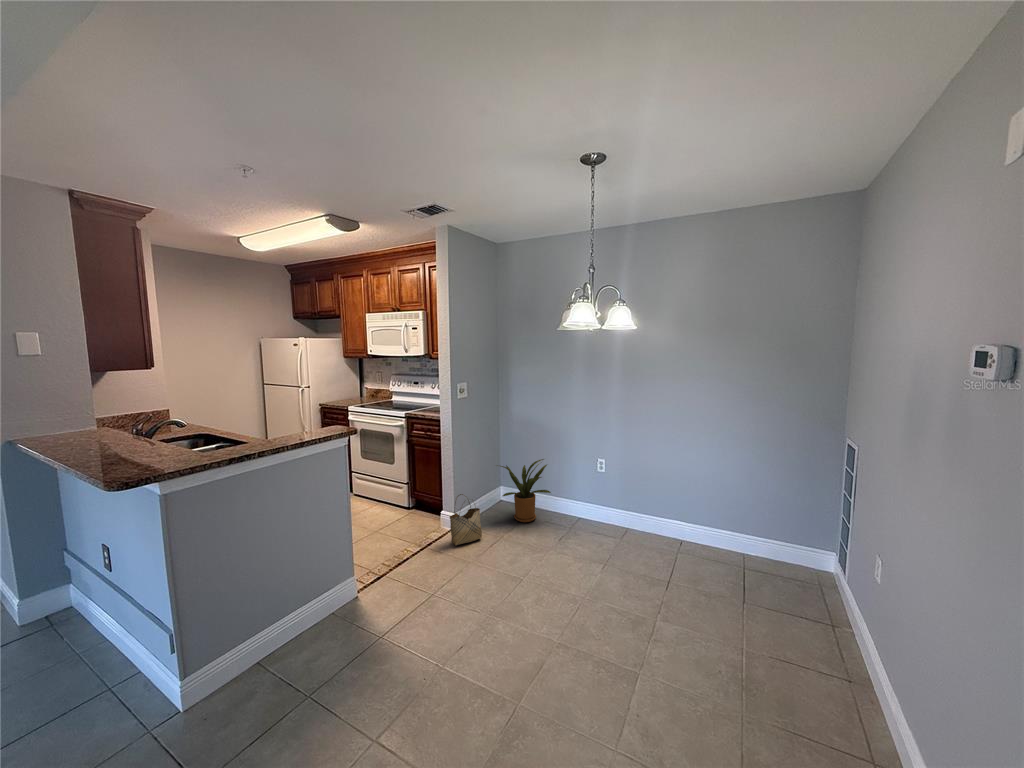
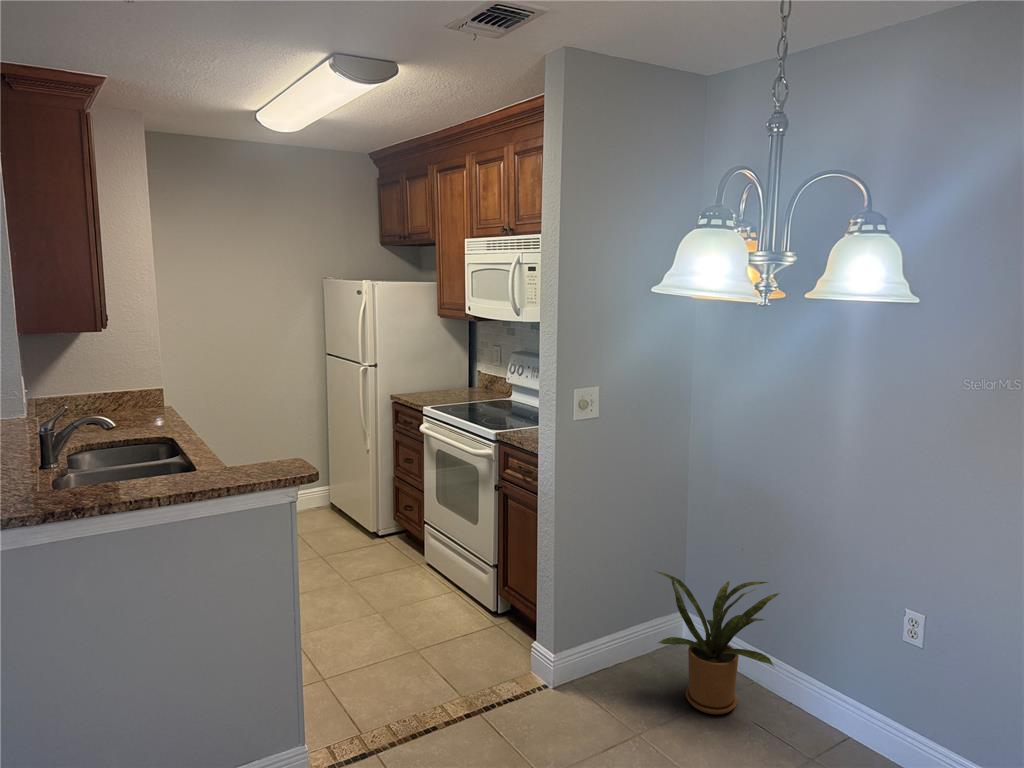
woven basket: present [450,494,482,545] -> none [526,622,596,726]

